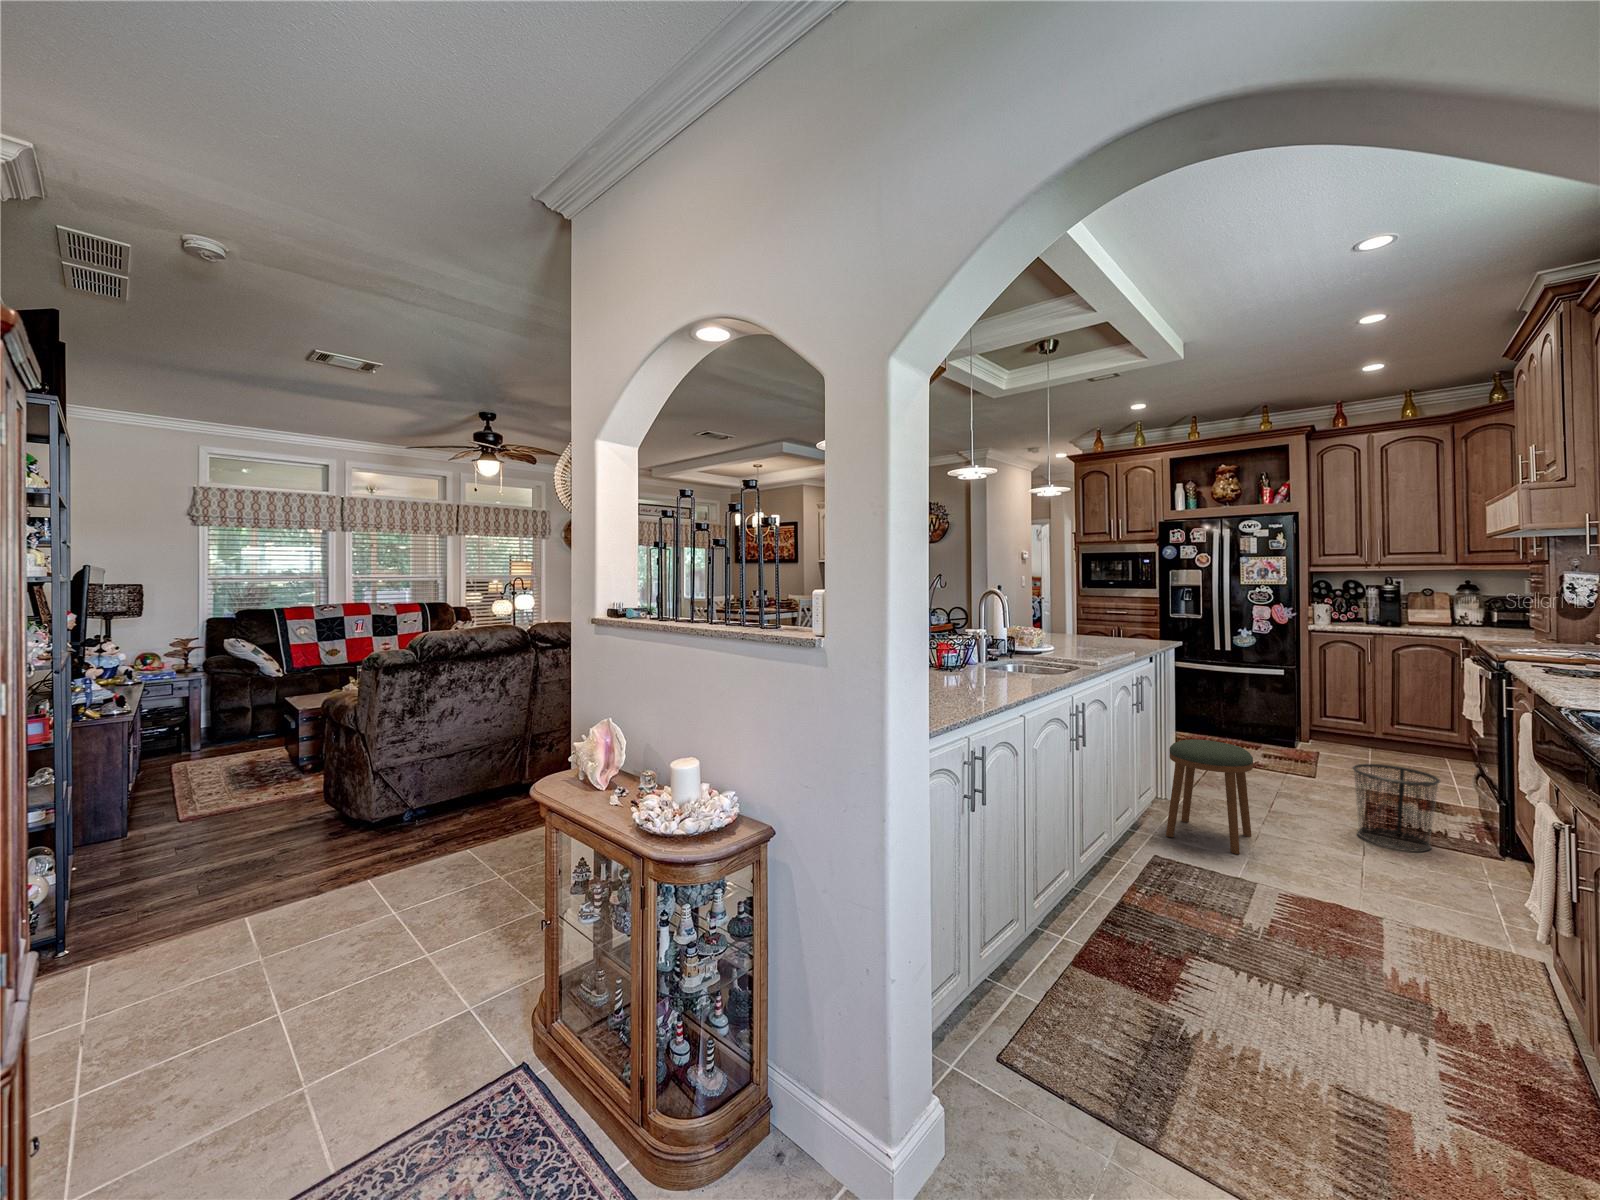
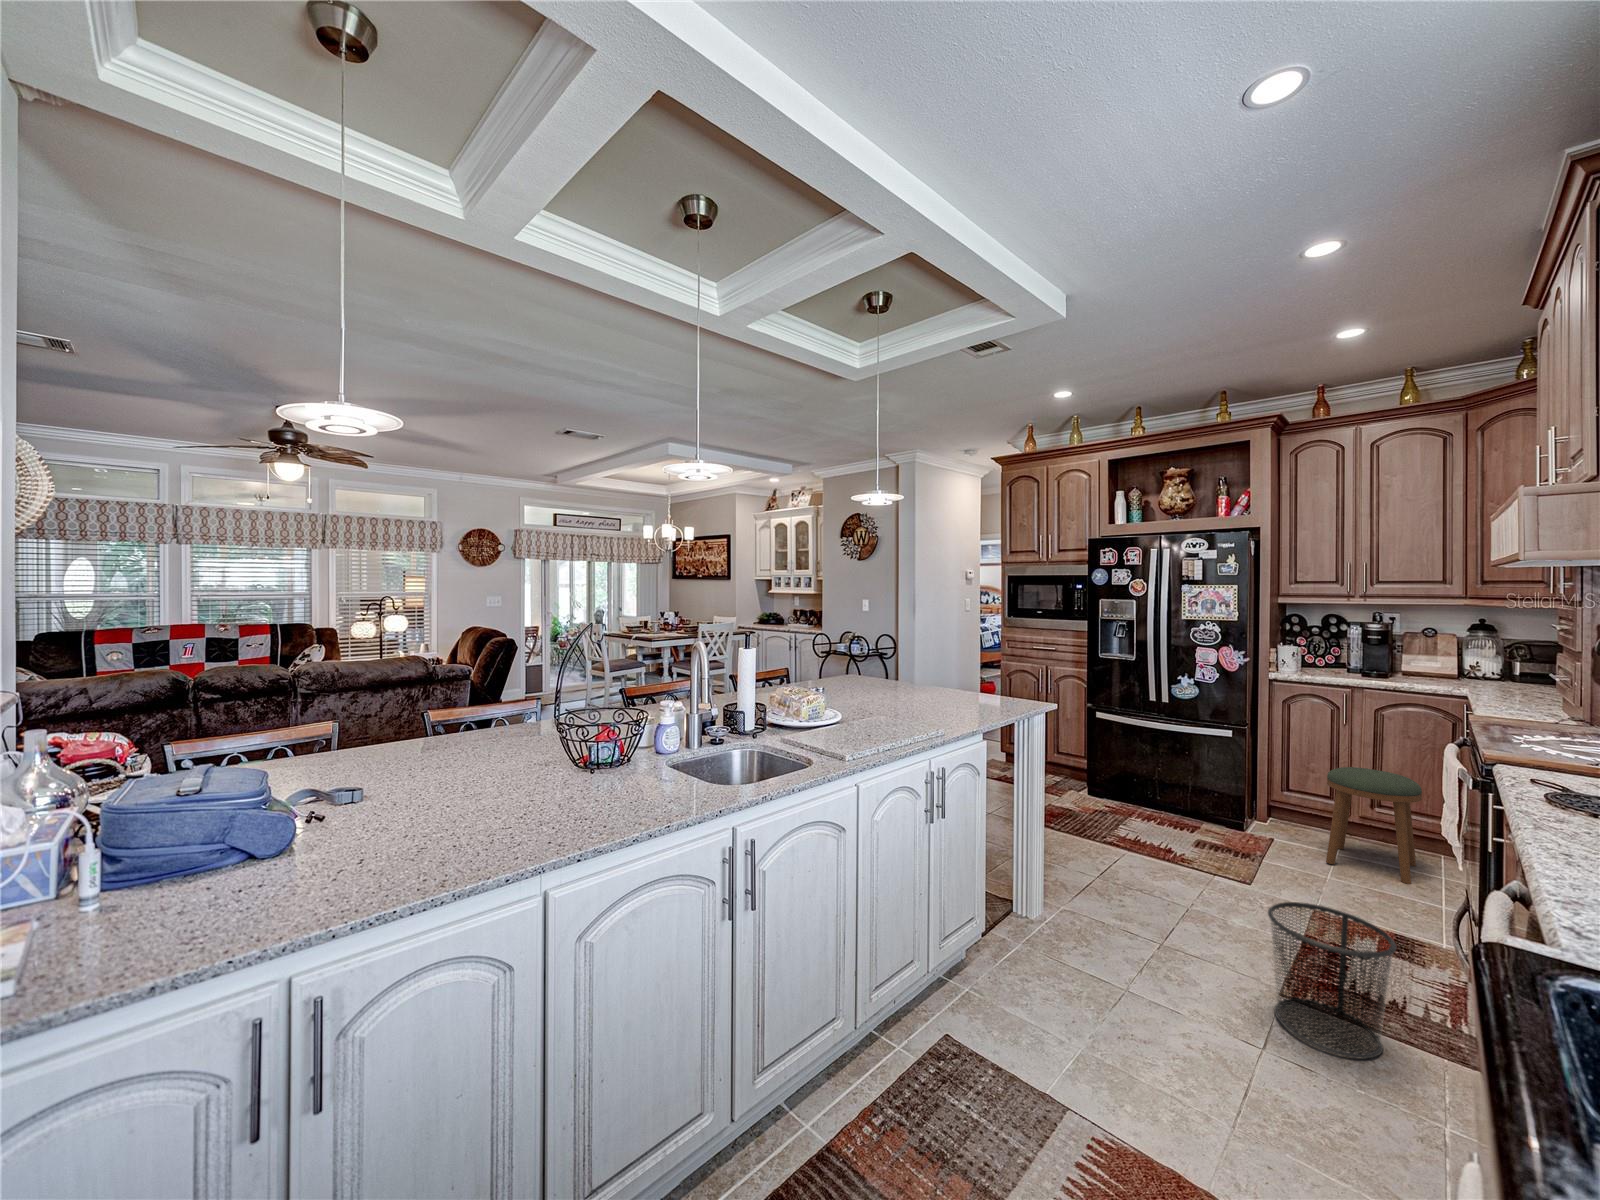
stool: present [1166,739,1253,854] -> present [1326,767,1422,884]

